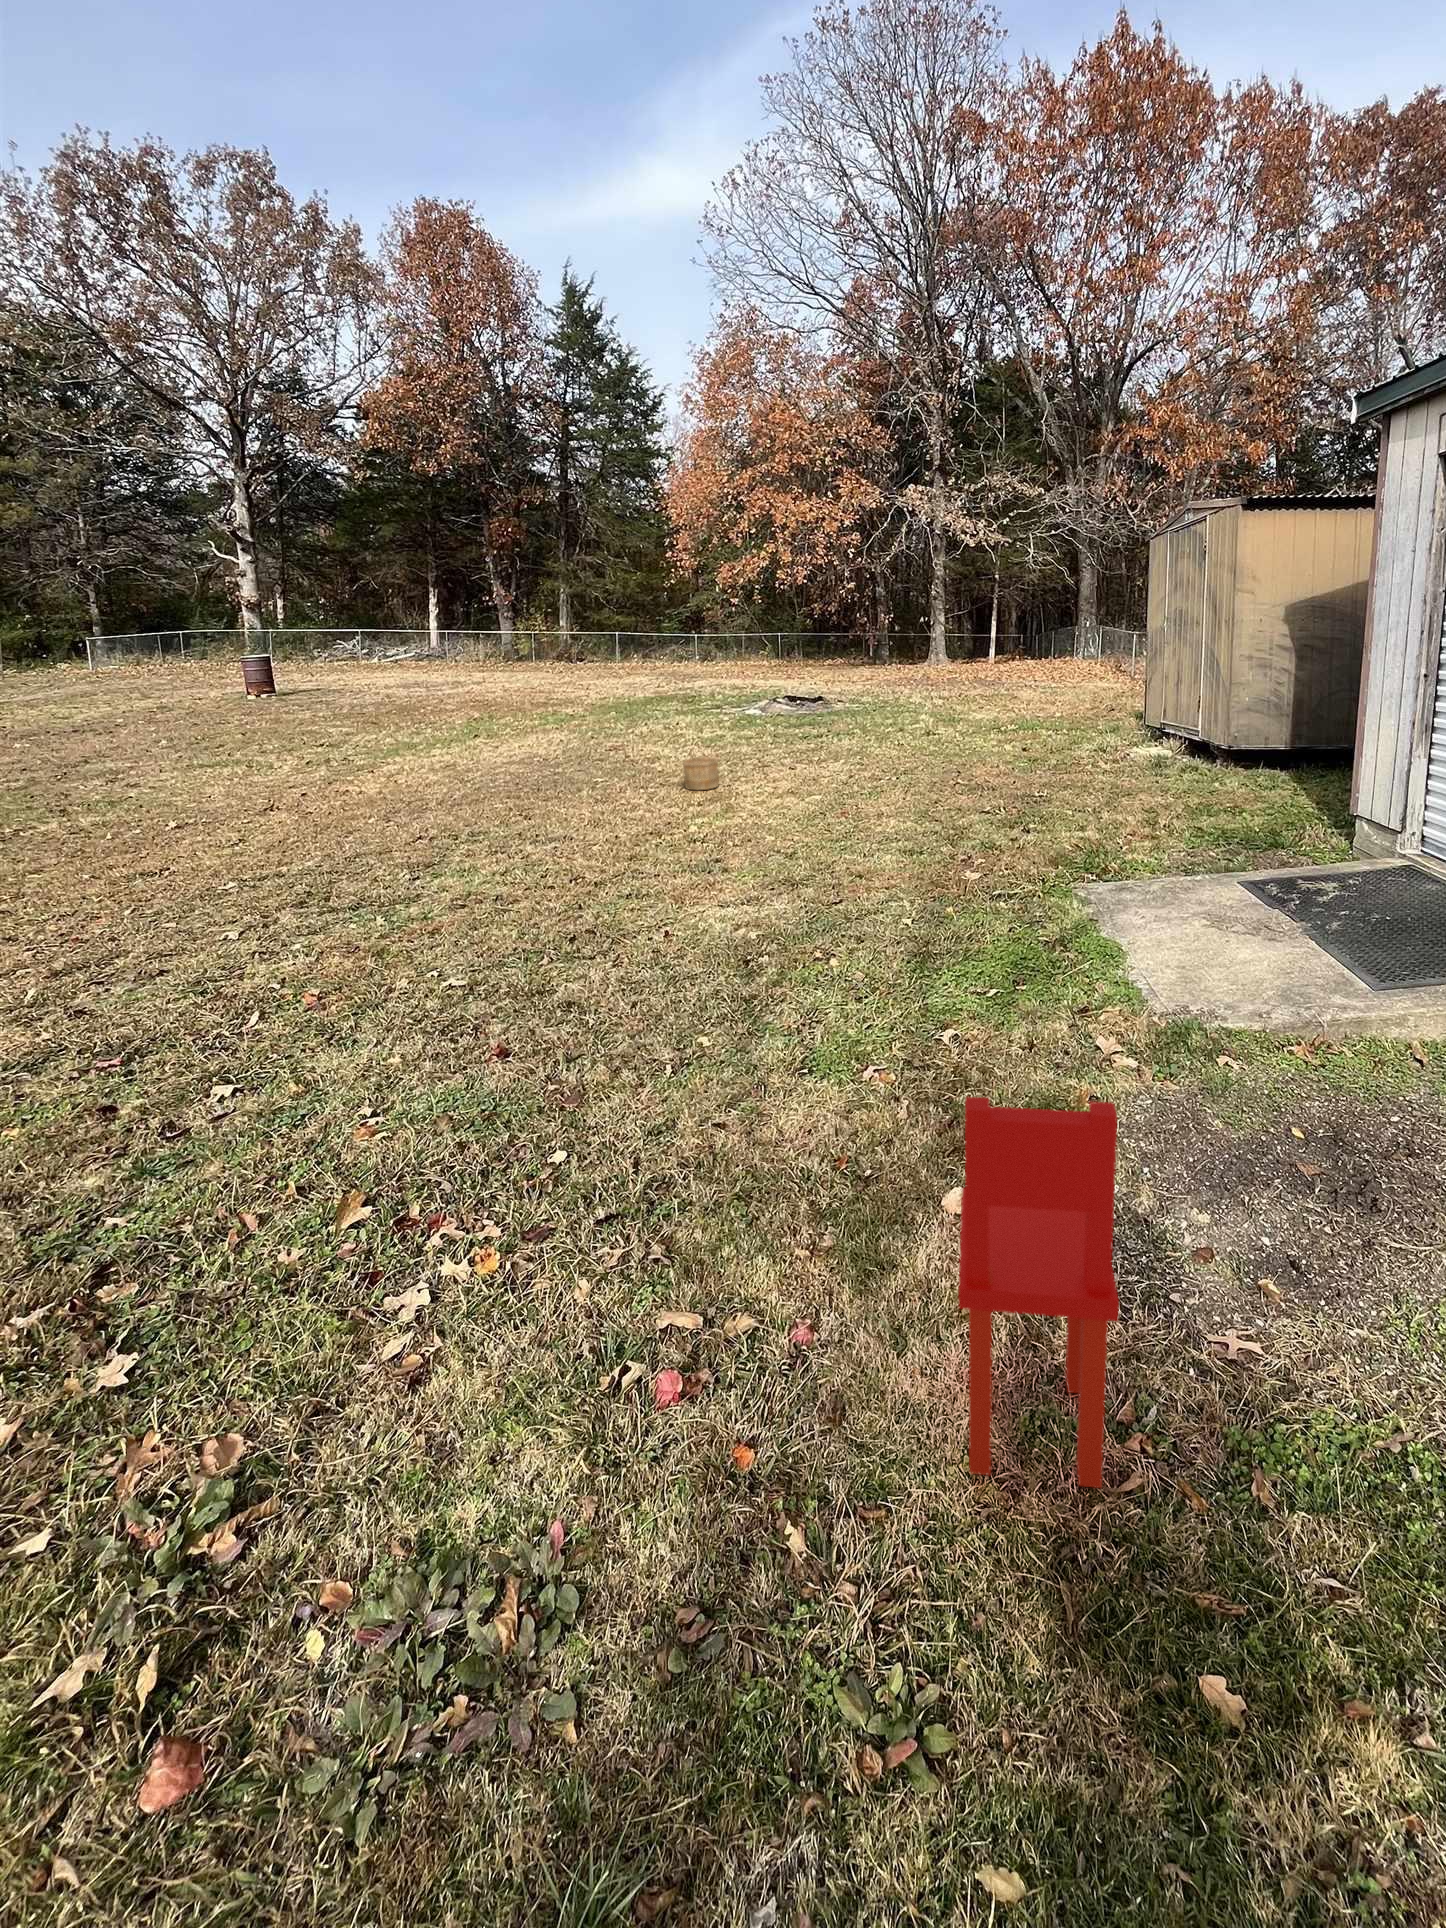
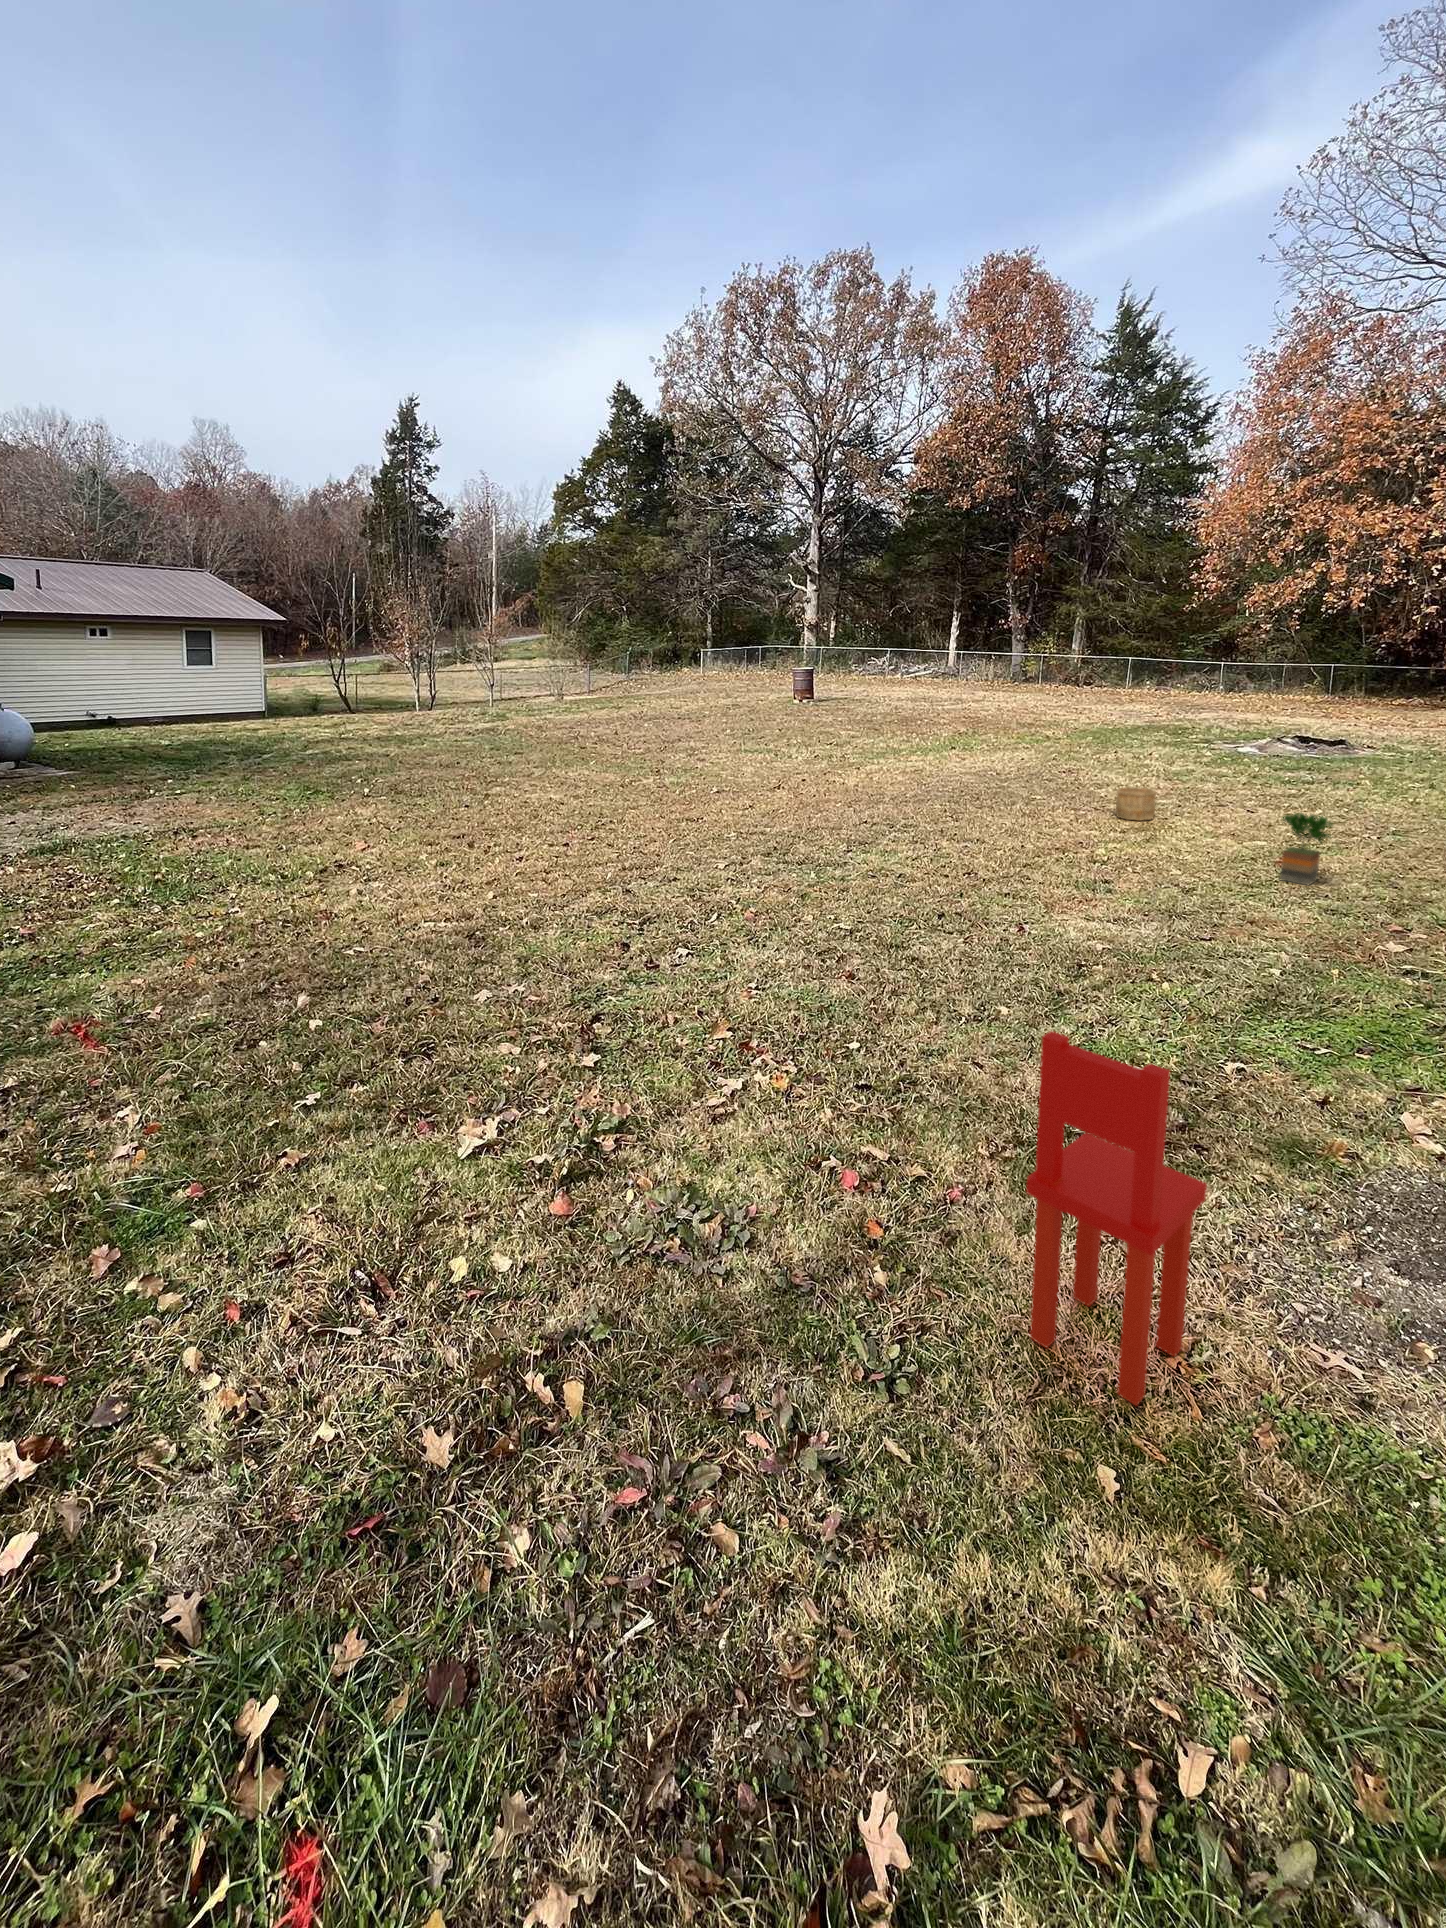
potted tree: none [839,763,882,827] -> present [1280,813,1333,885]

